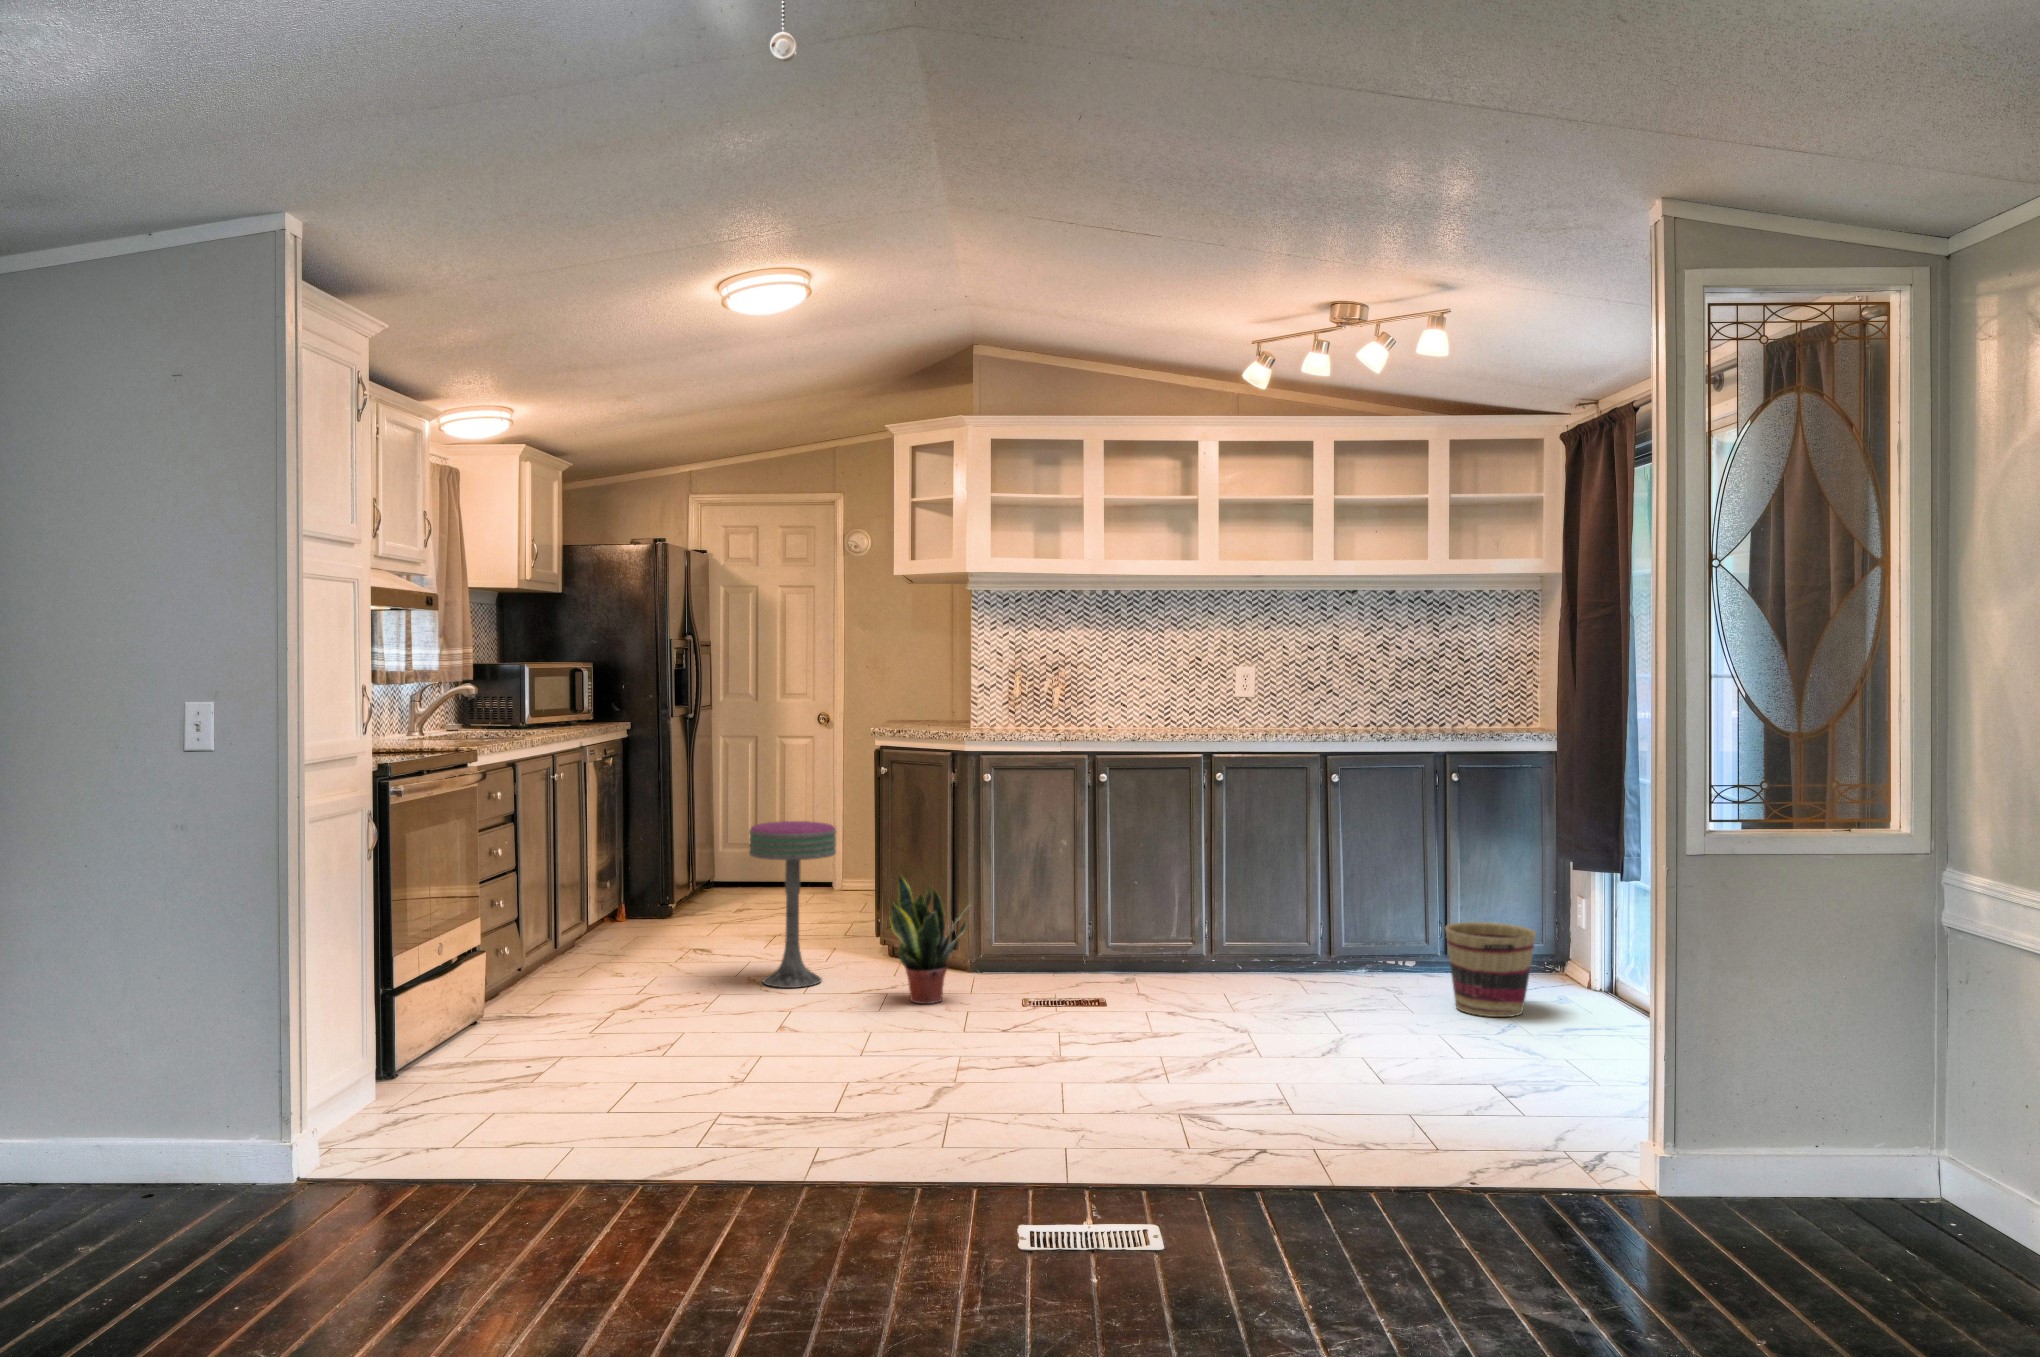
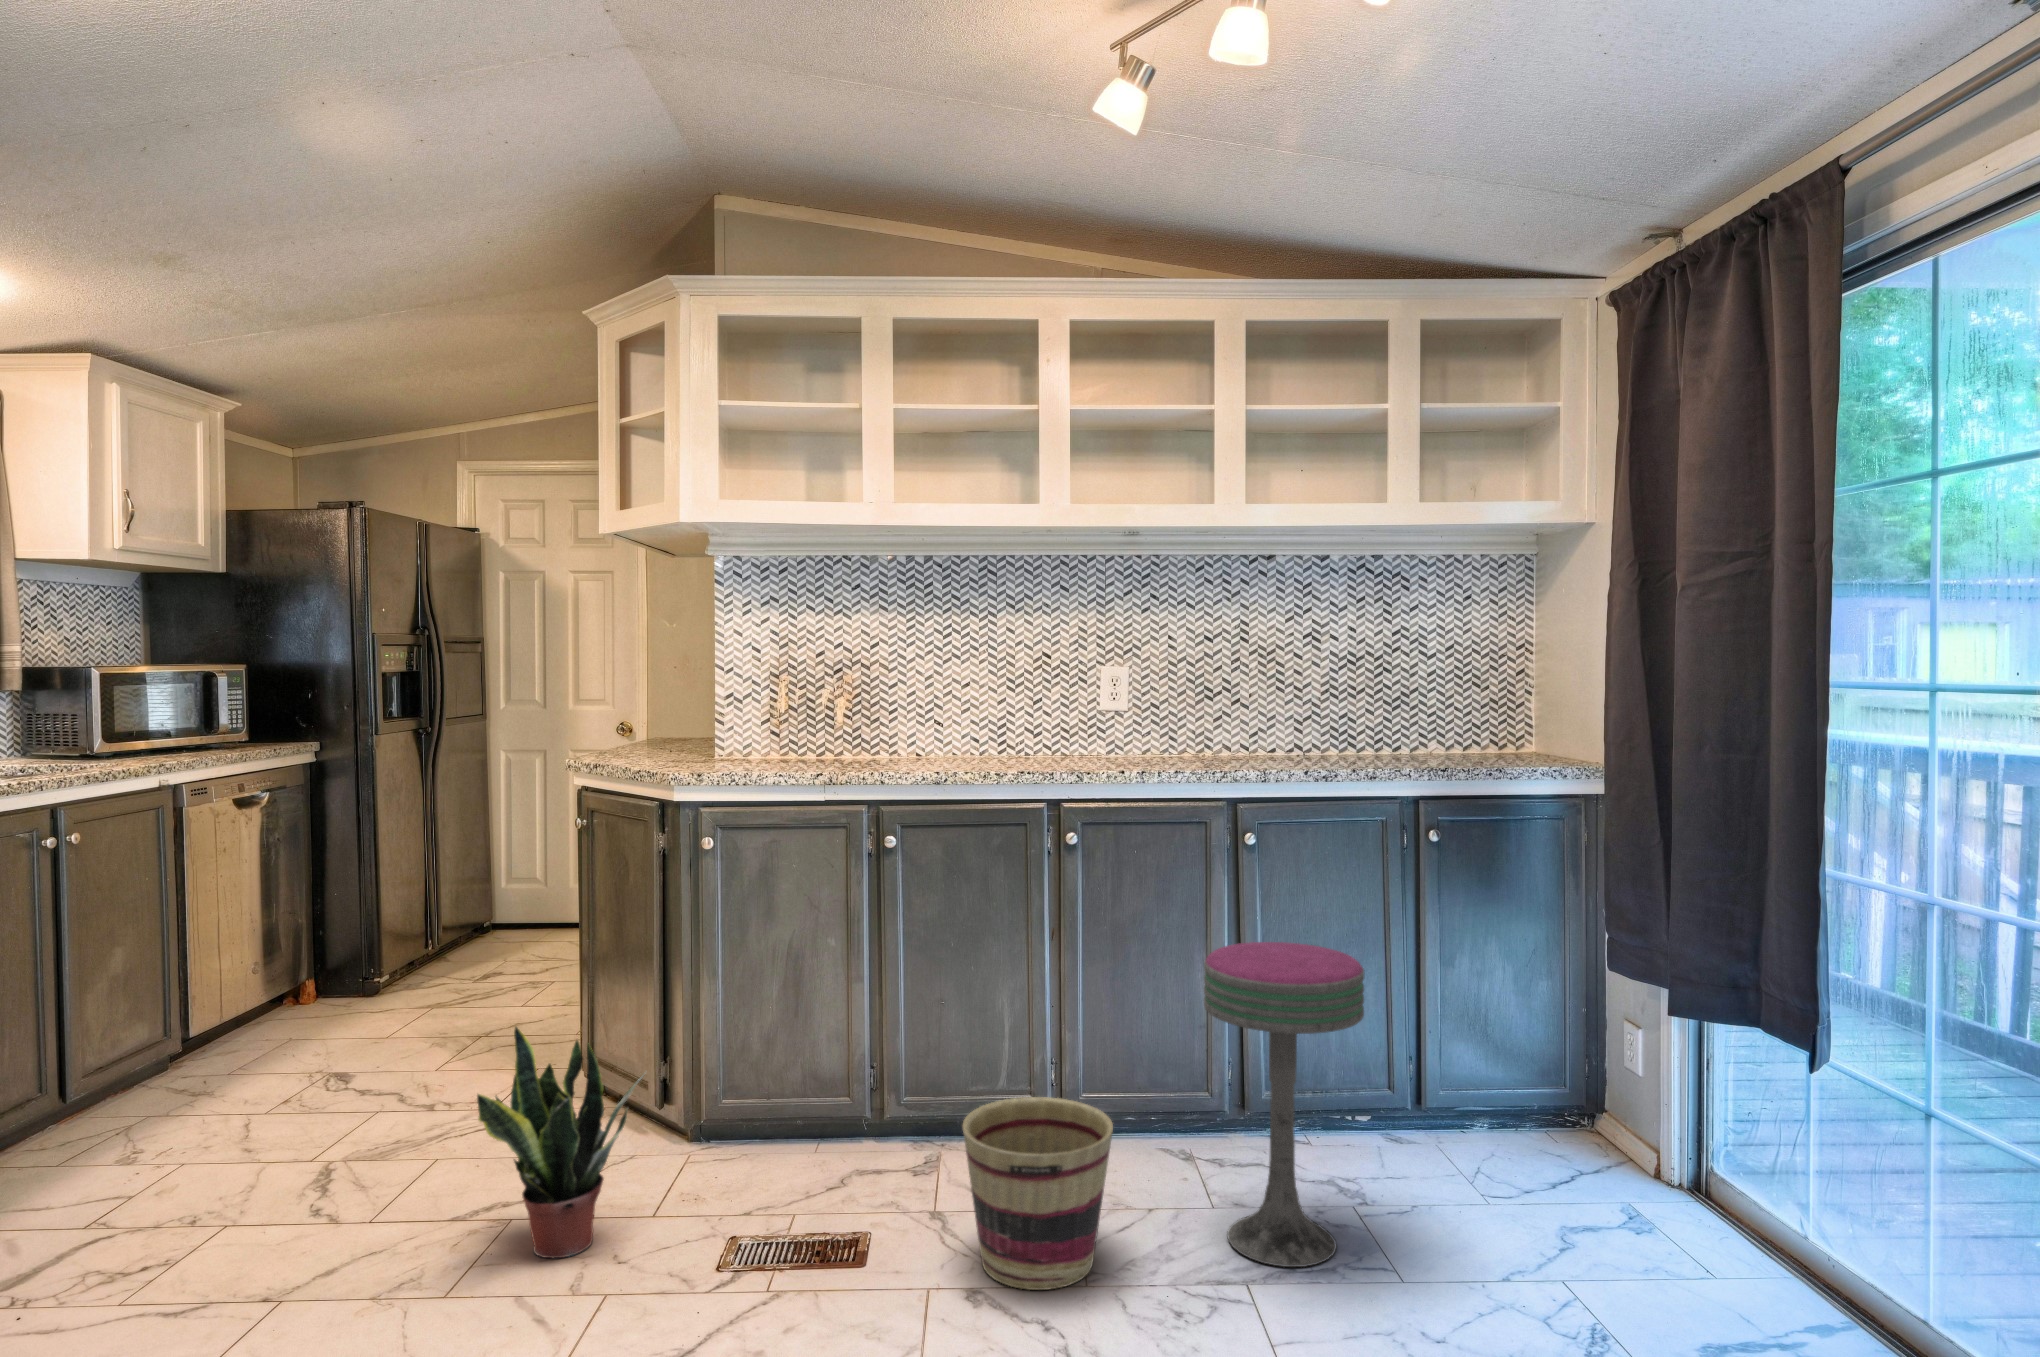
bar stool: present [749,821,836,988] -> present [1204,942,1365,1267]
basket: present [1445,922,1536,1017] -> present [963,1097,1113,1290]

